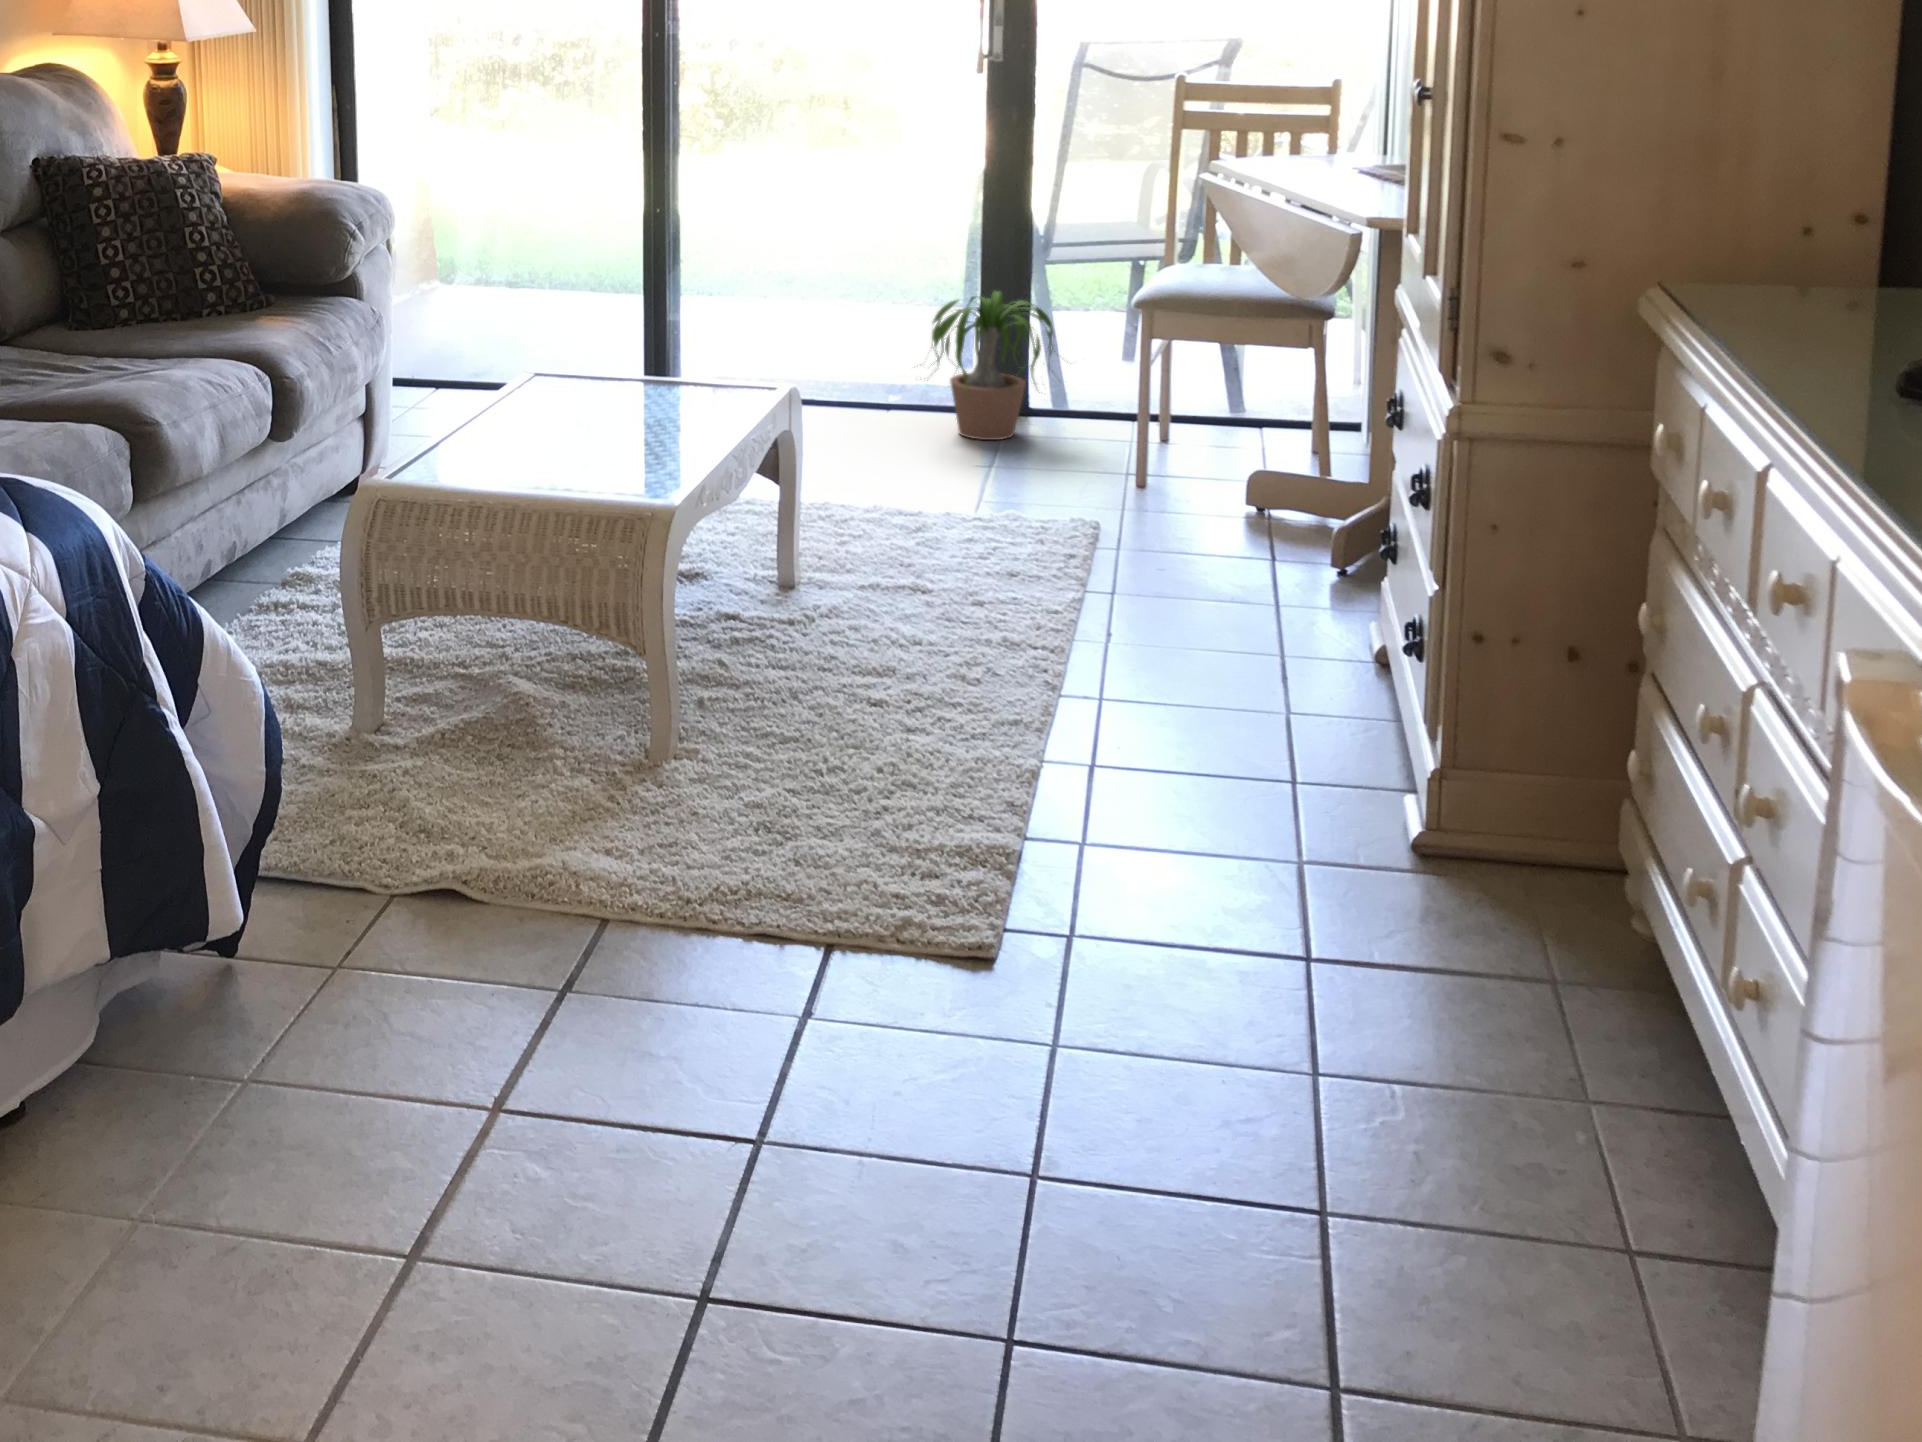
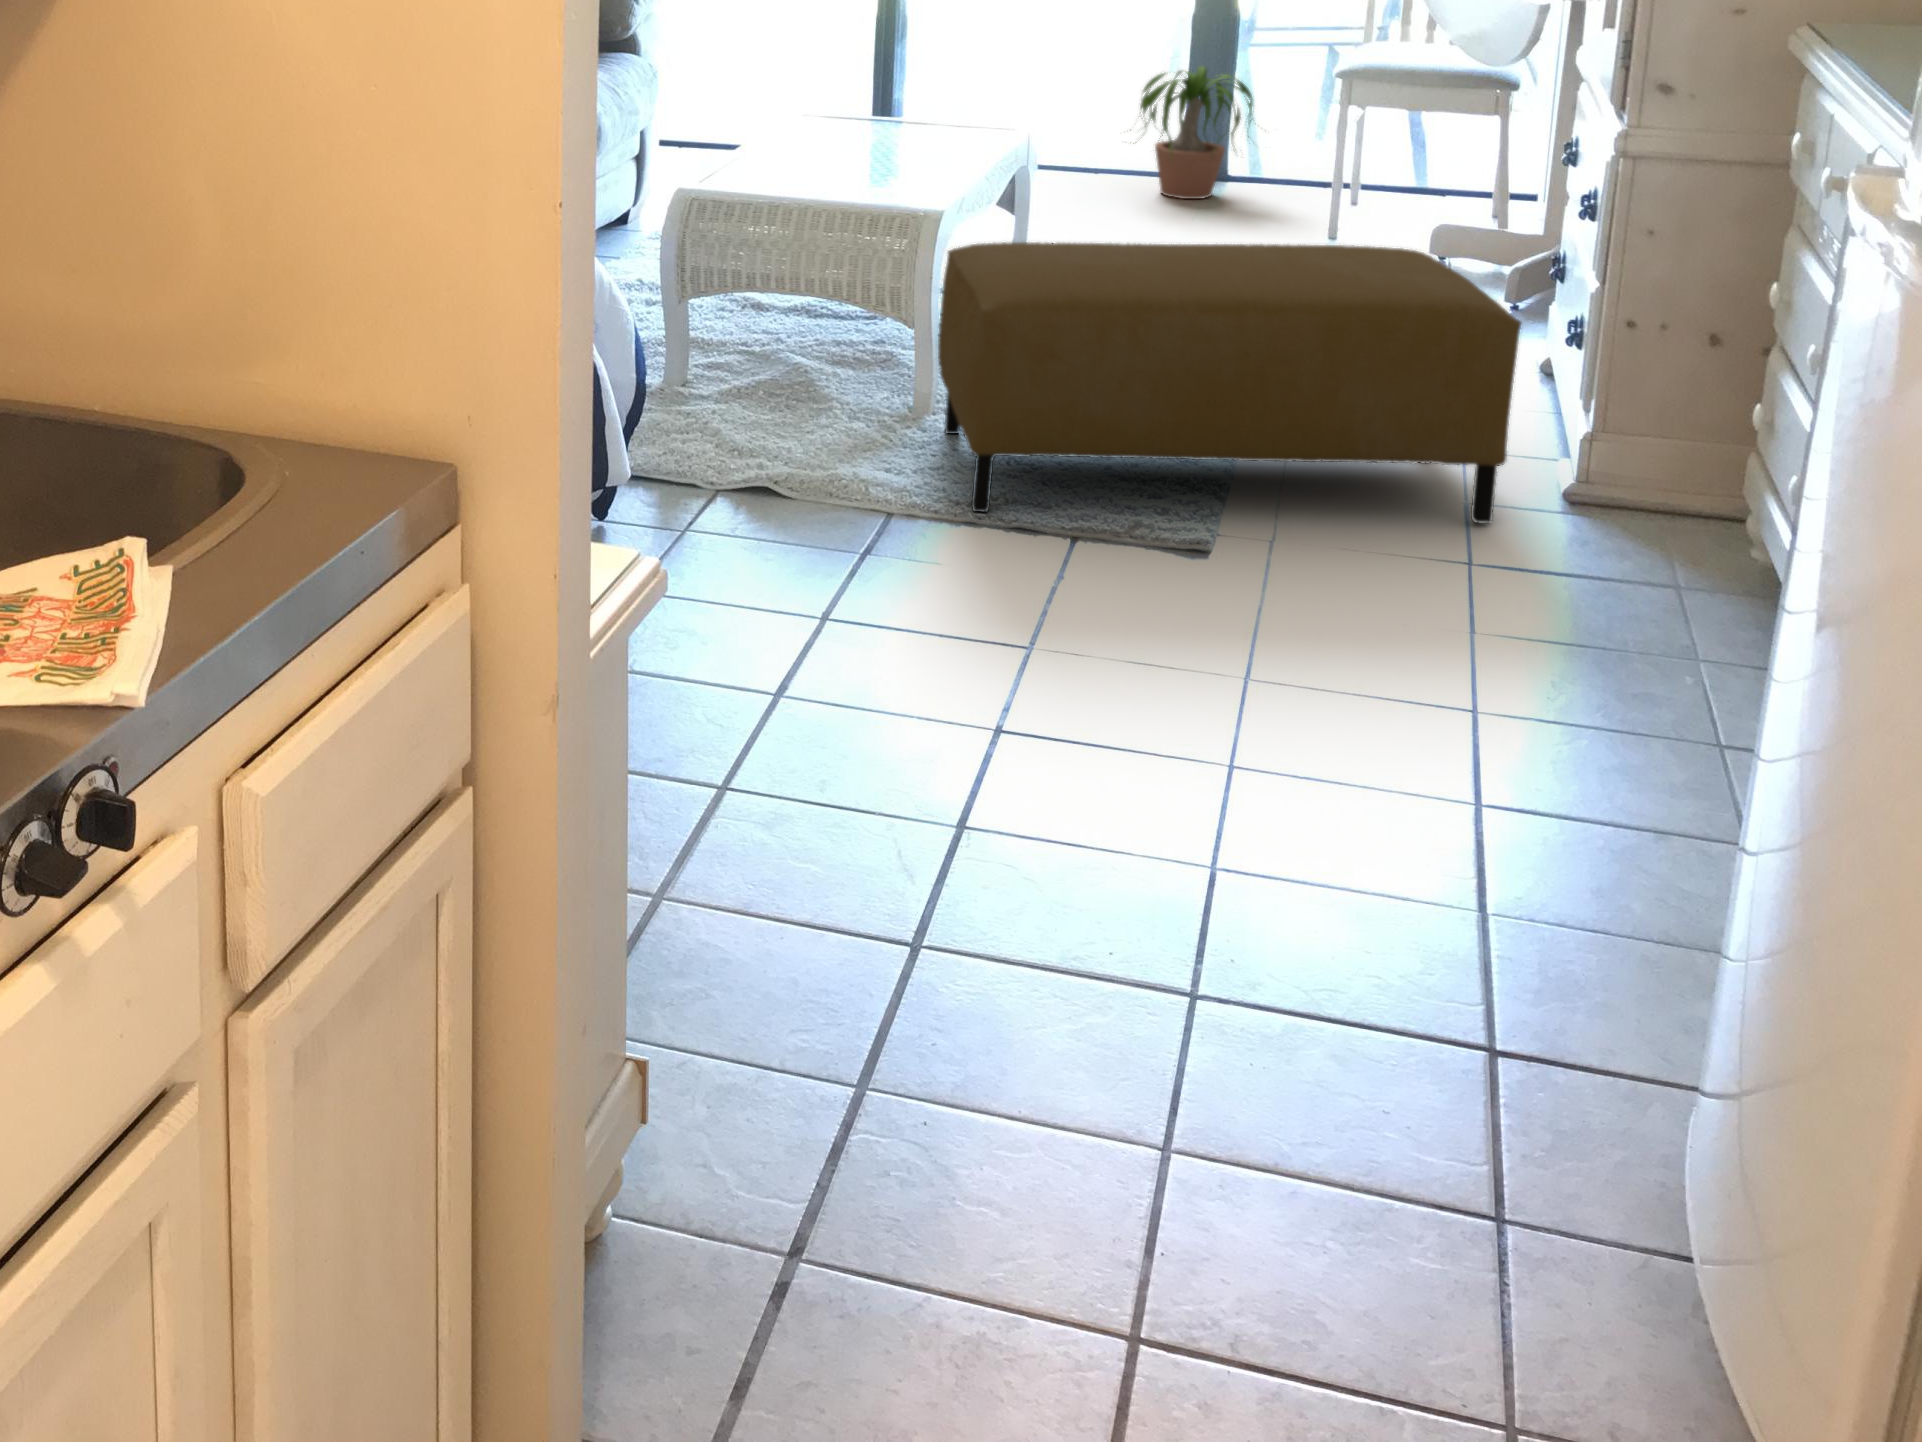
ottoman: none [670,543,1352,913] -> present [938,242,1521,524]

